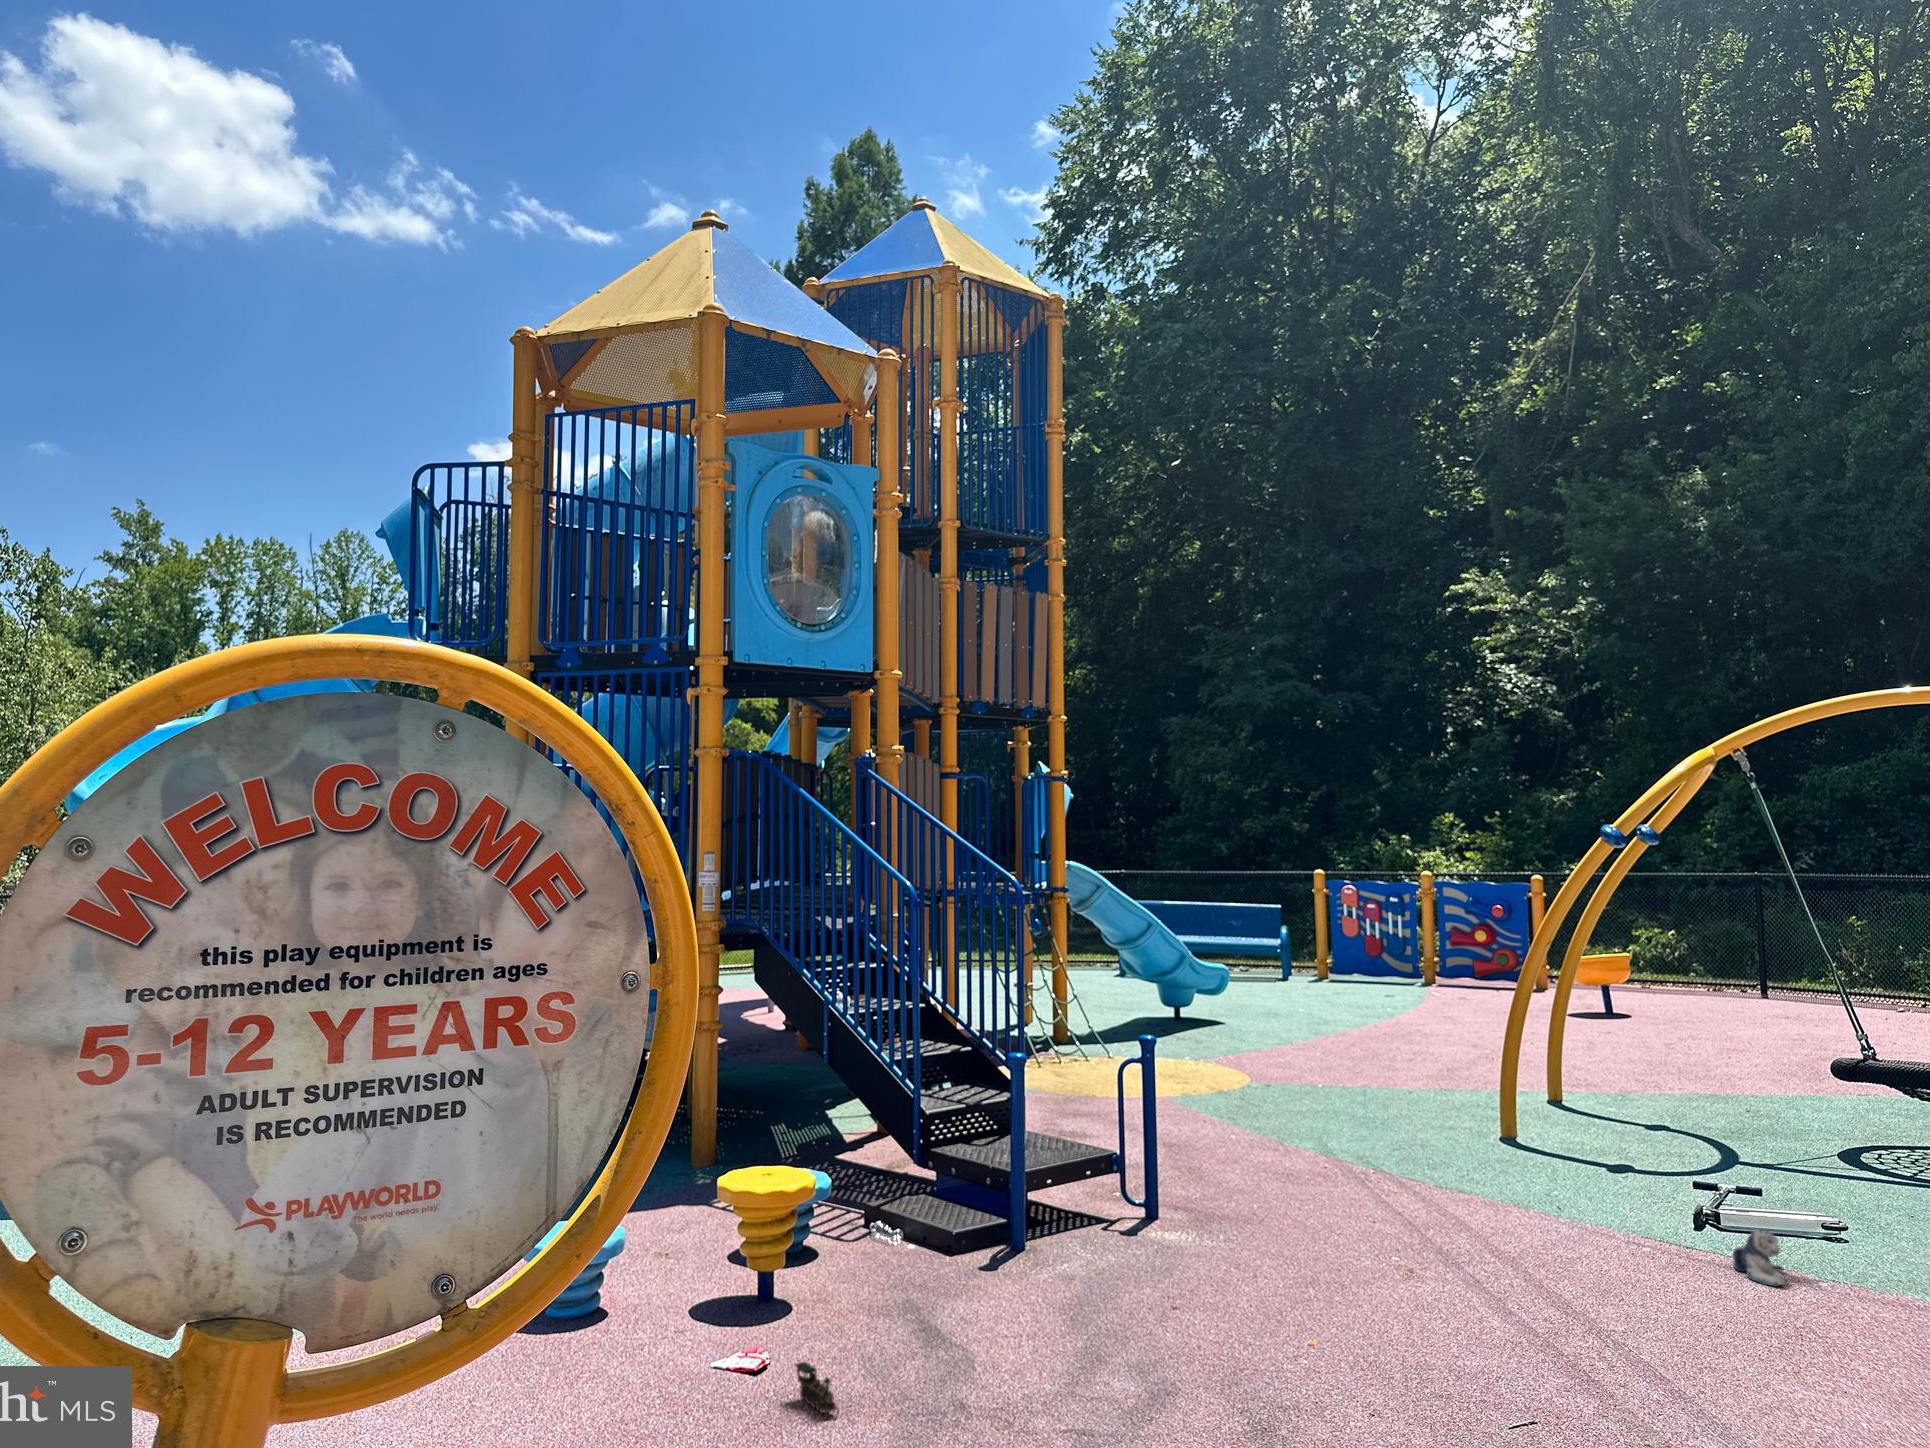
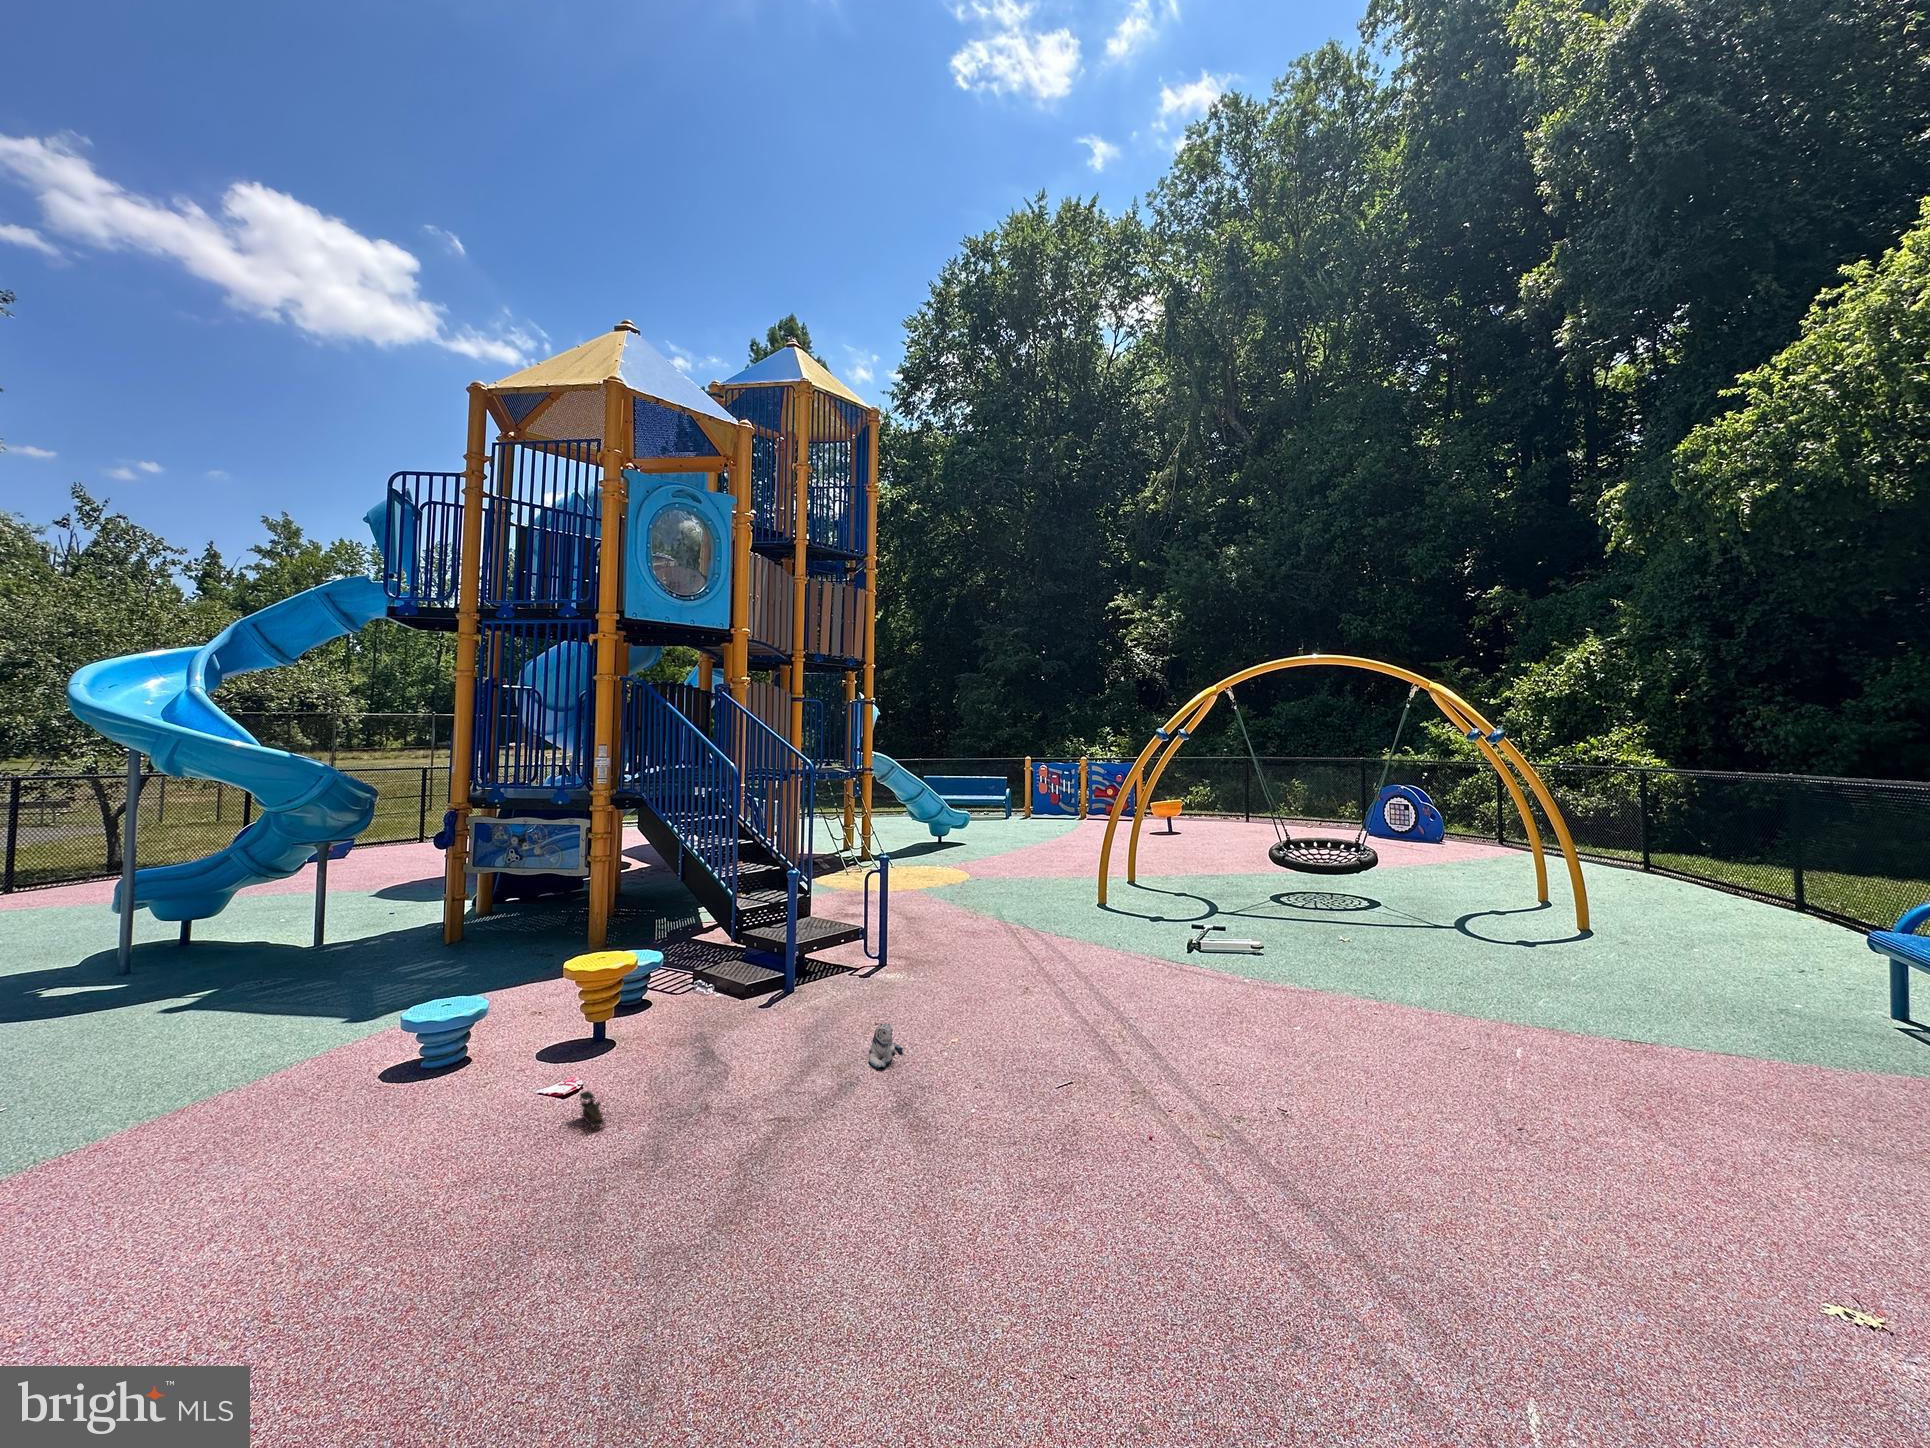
plush toy: present [1733,1230,1785,1287] -> present [869,1023,903,1069]

